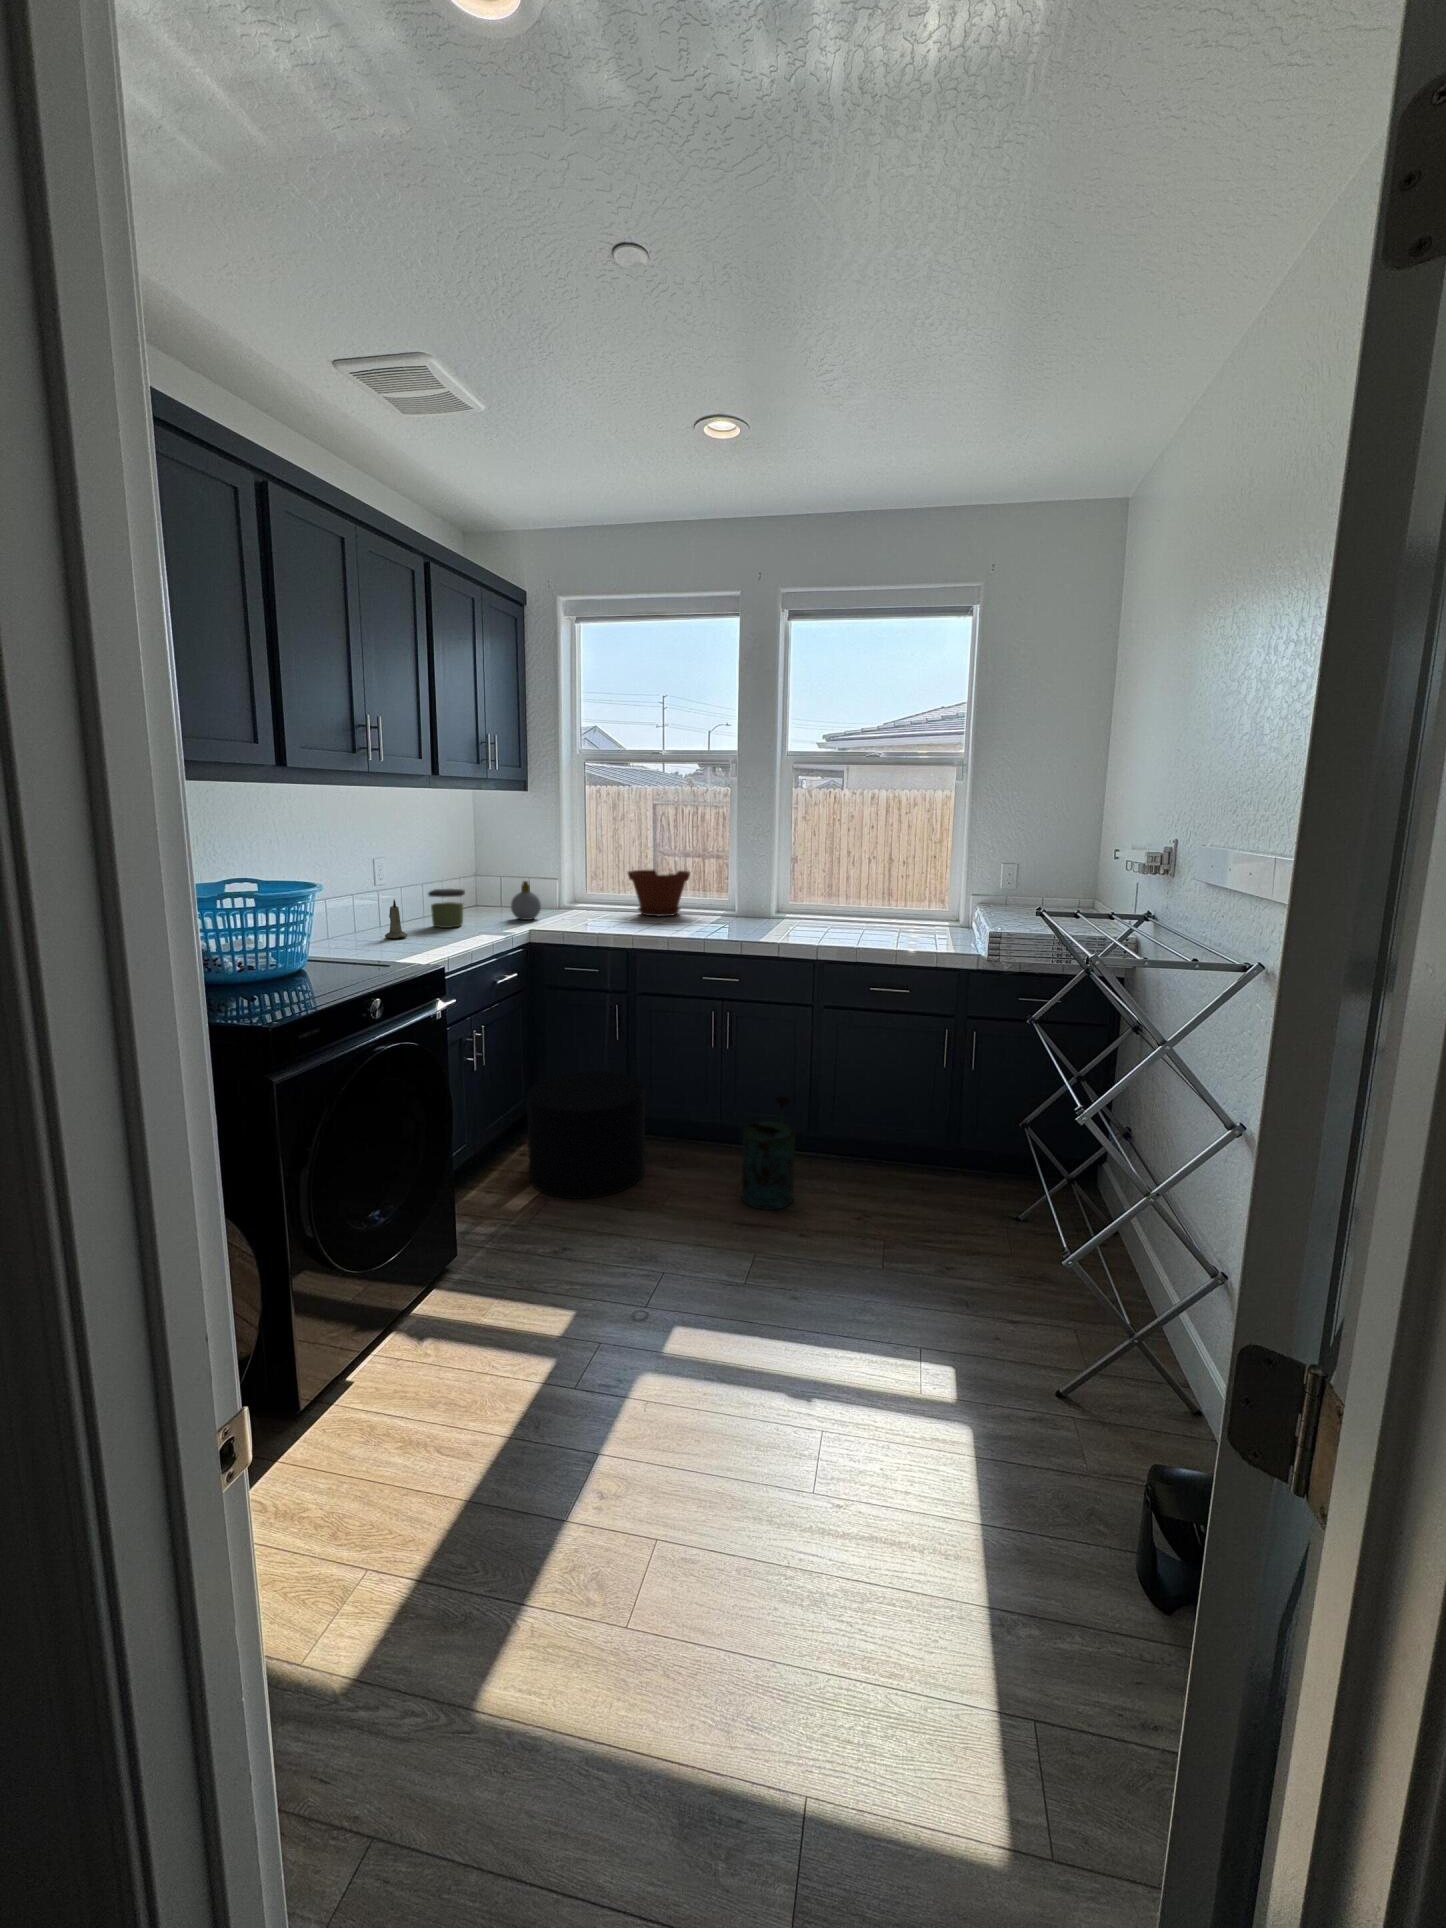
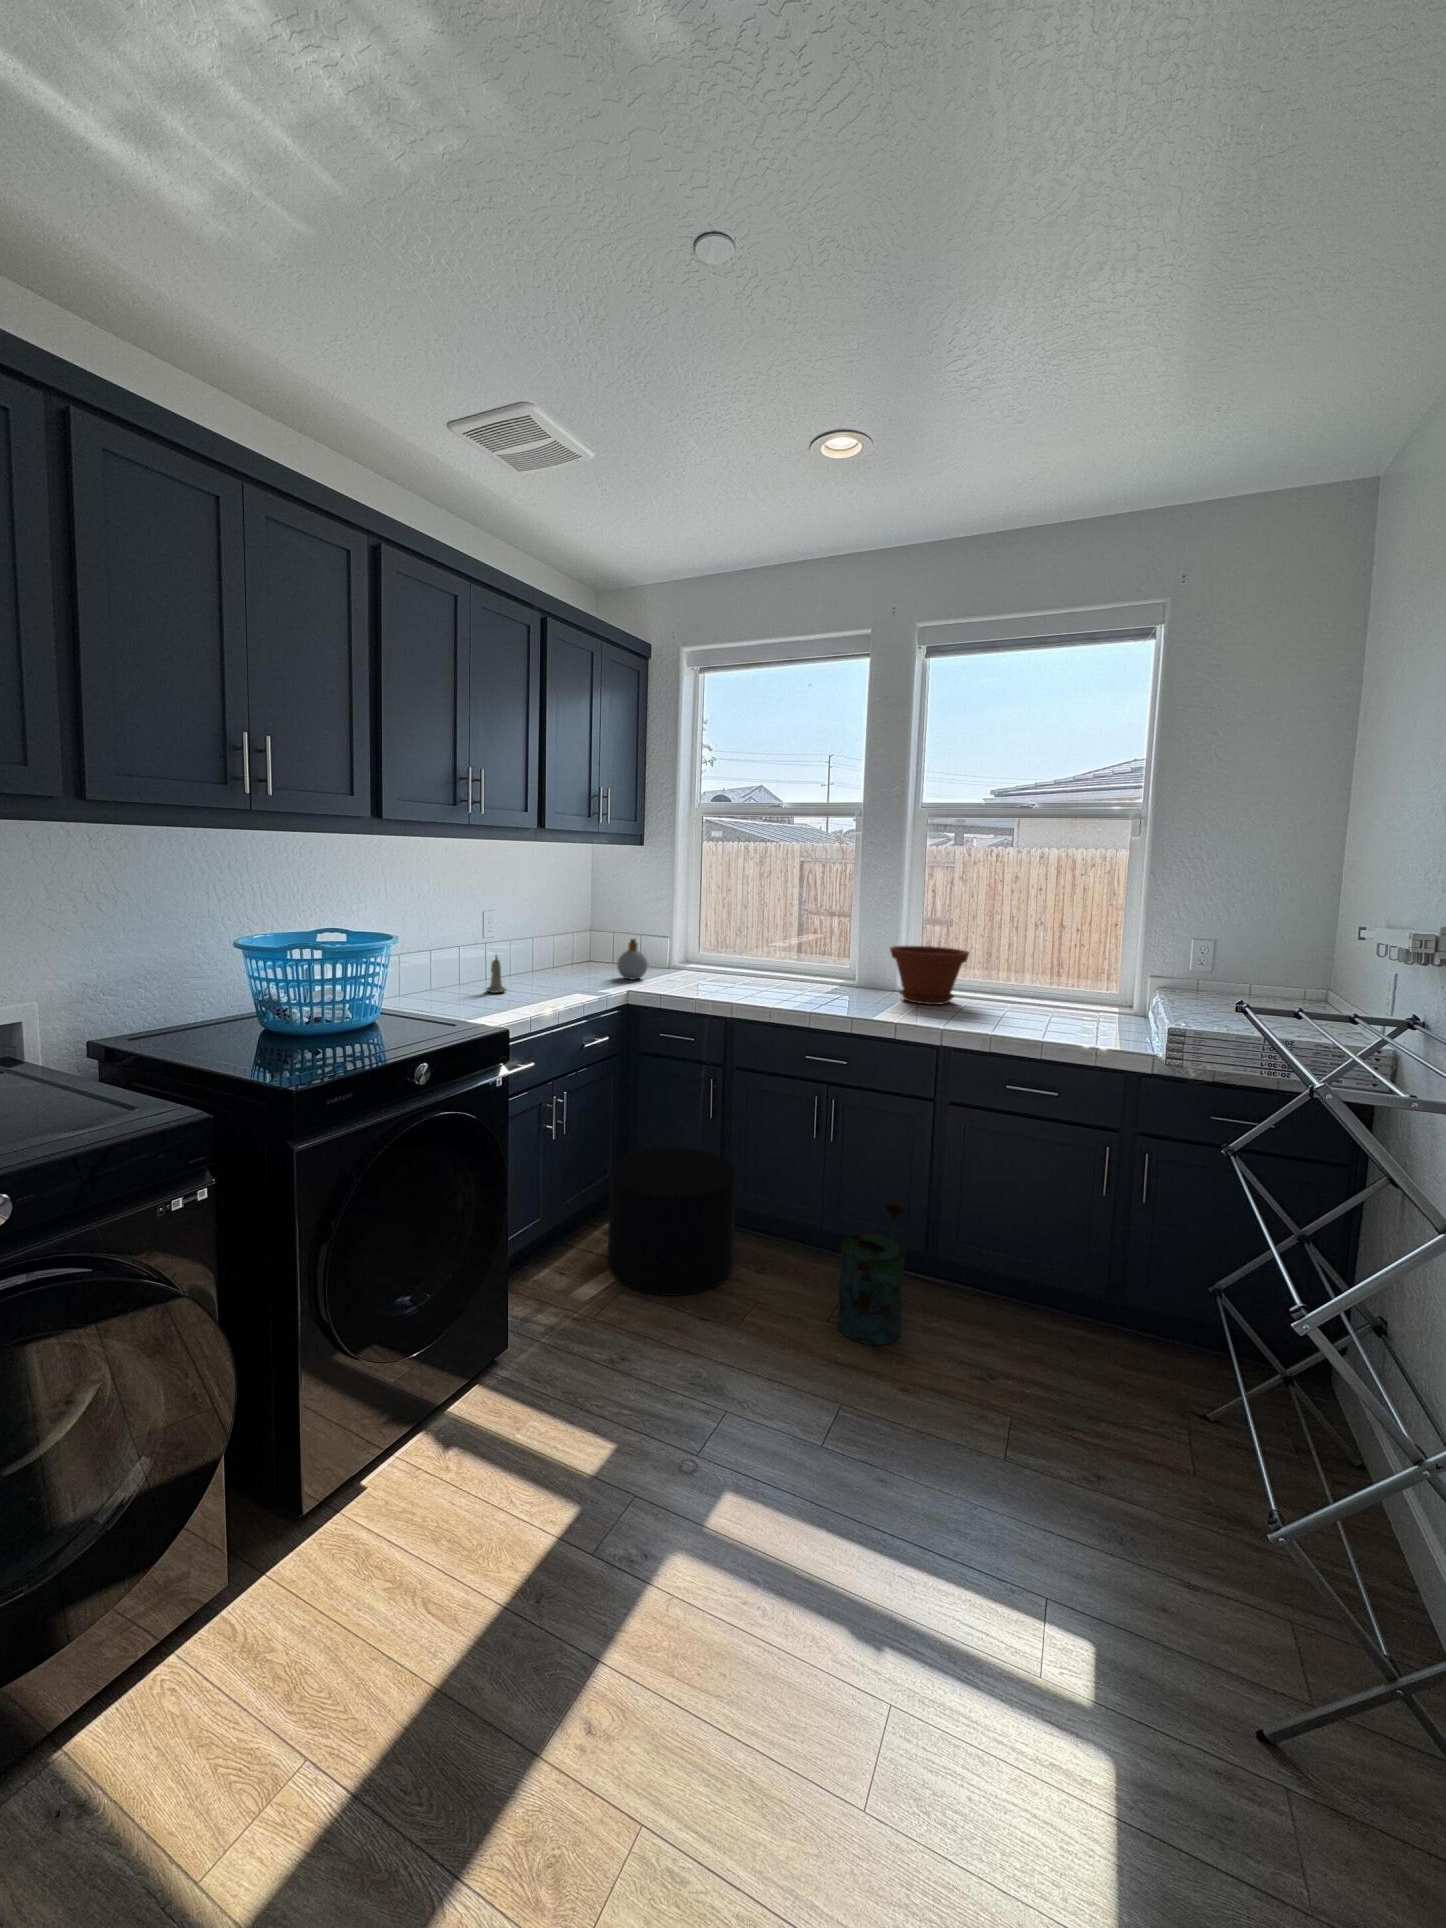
plant pot: present [628,870,690,916] -> present [890,946,969,1005]
jar: present [428,889,465,928] -> none [534,944,571,984]

